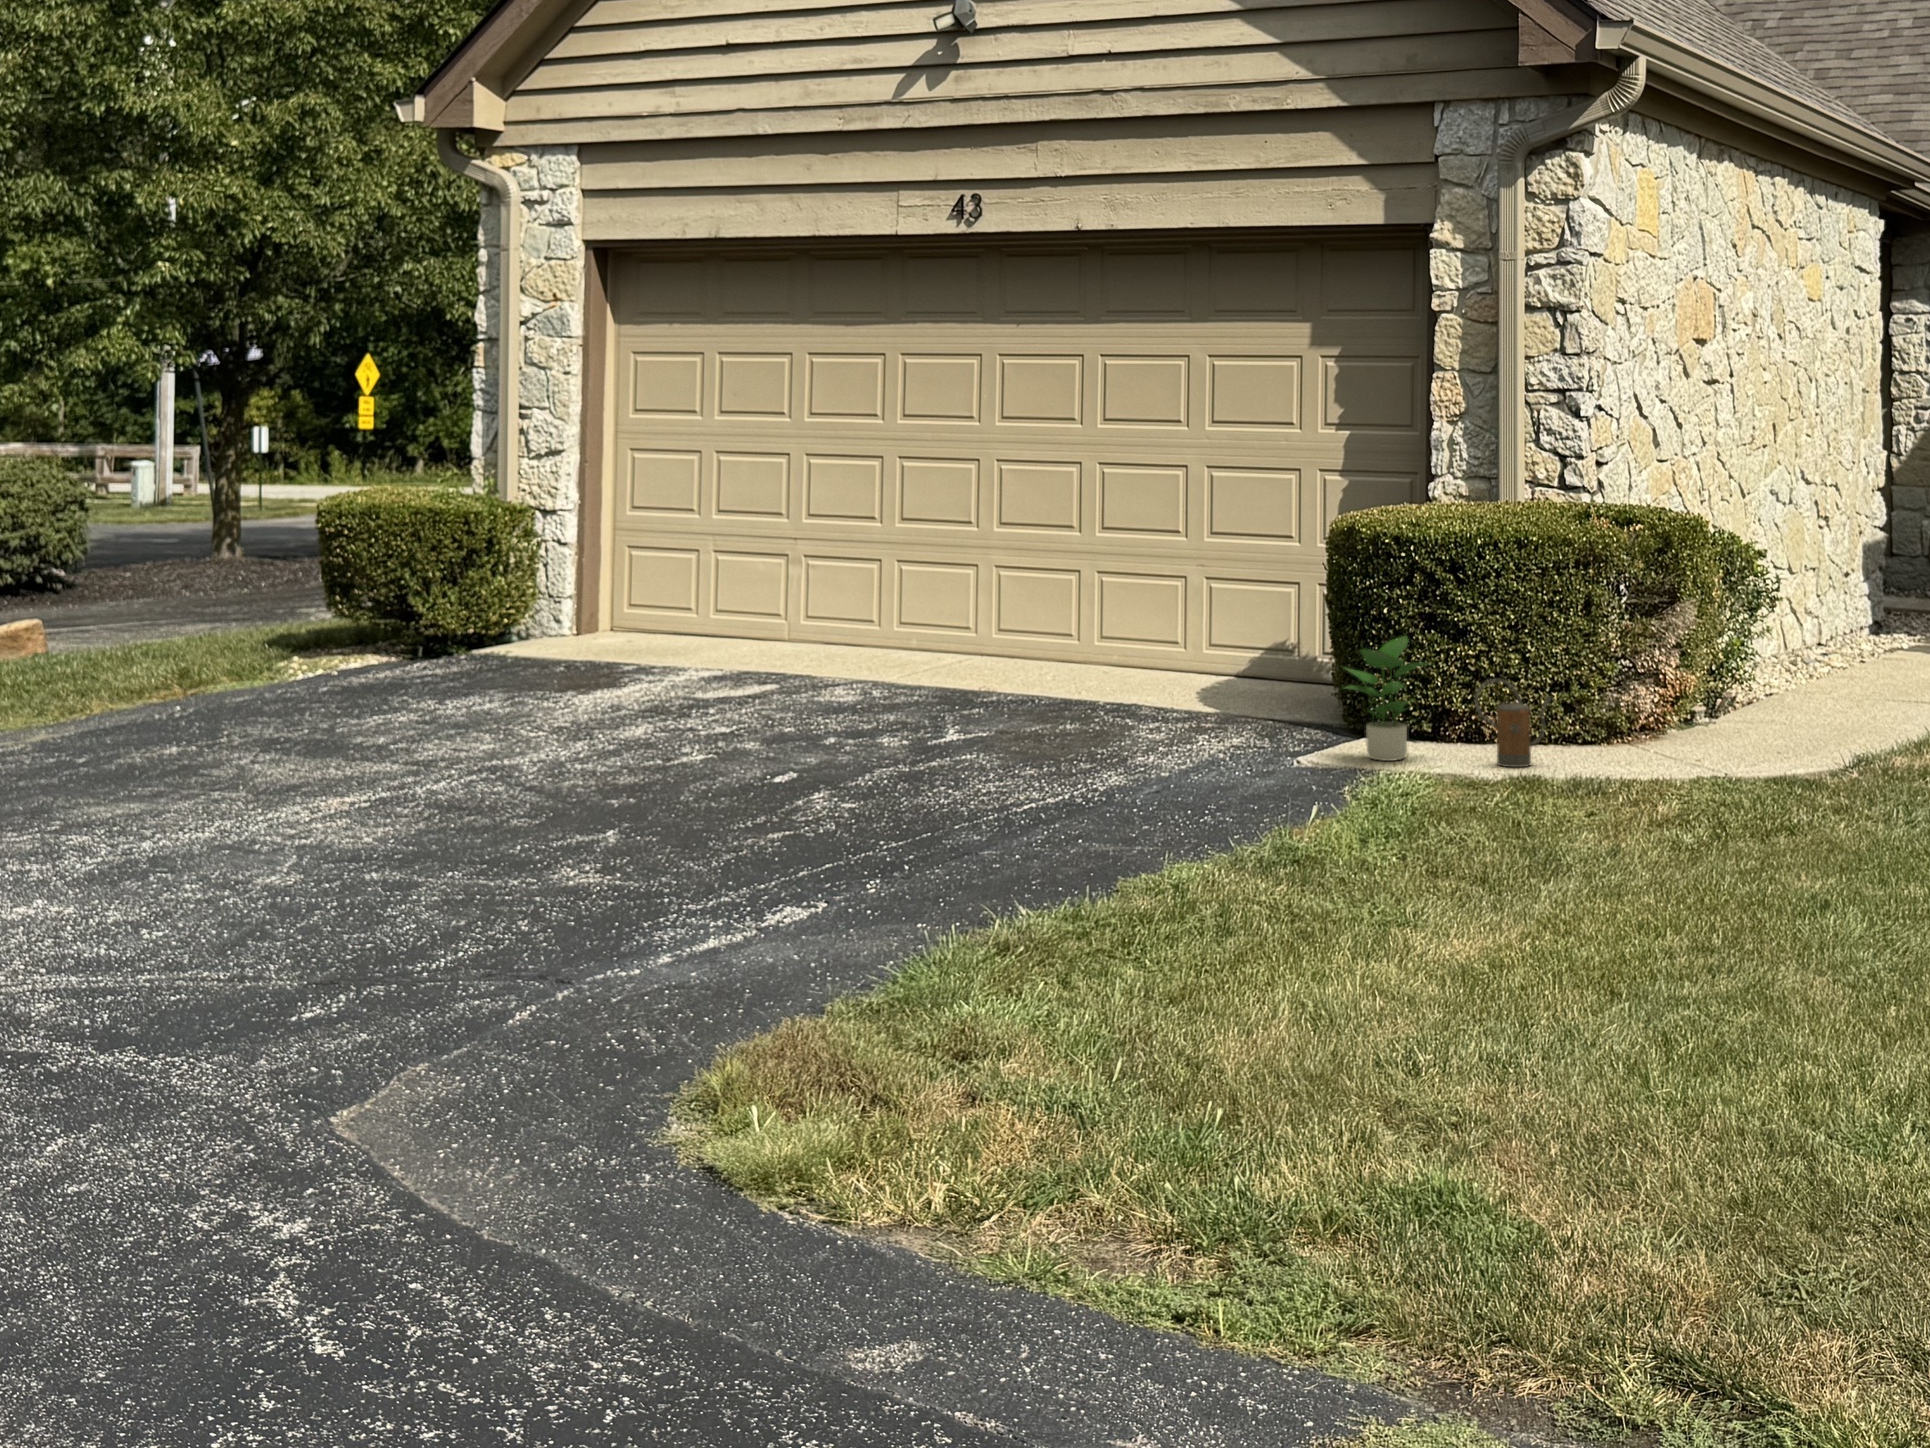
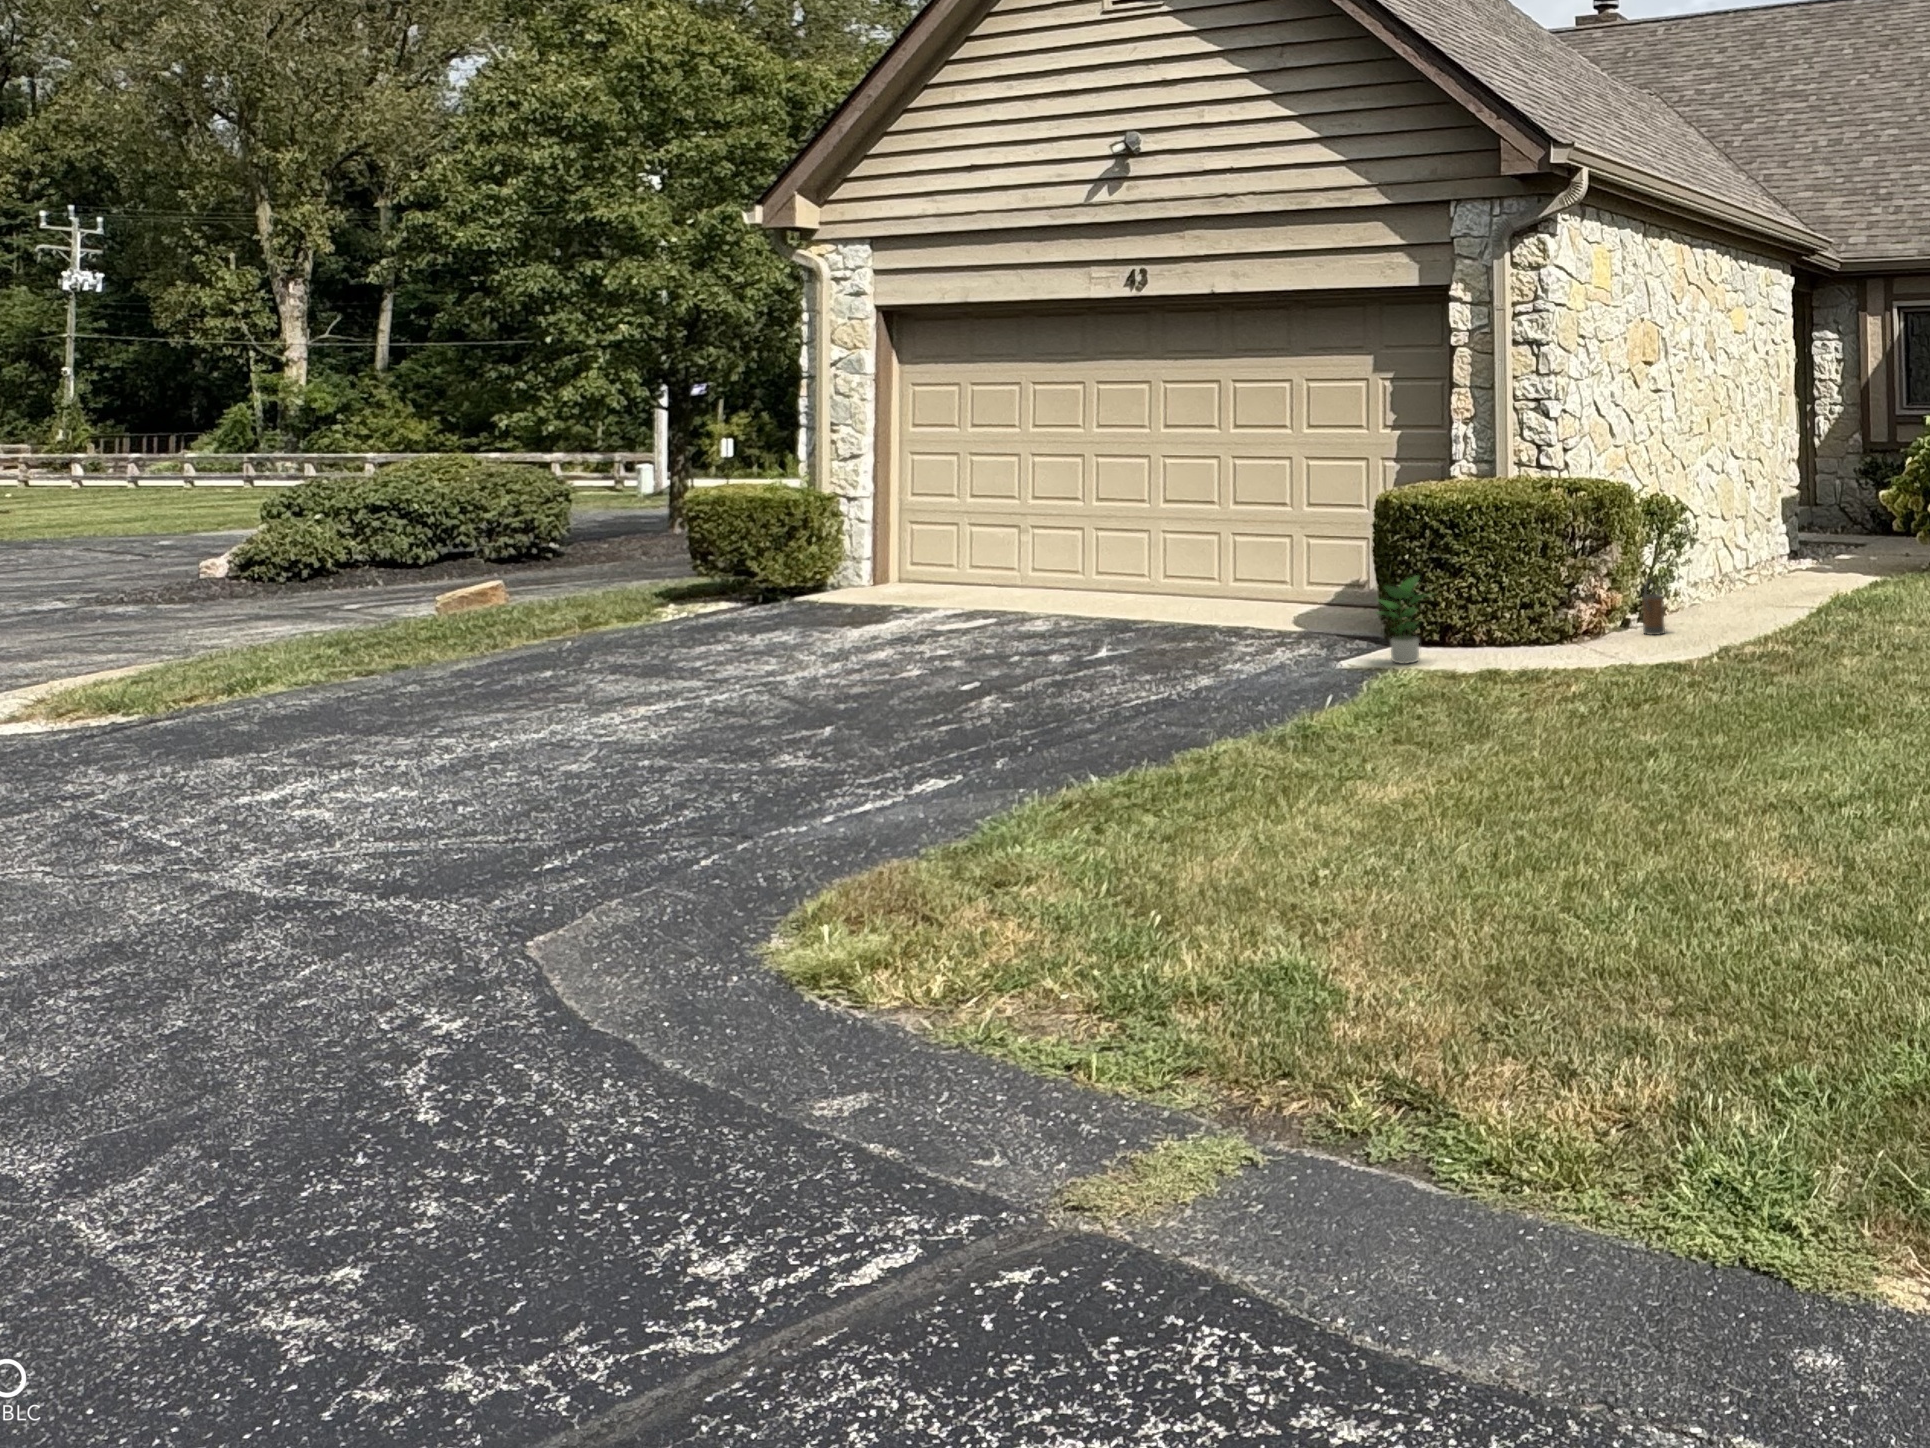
watering can: present [1475,679,1551,767] -> present [1642,580,1665,635]

